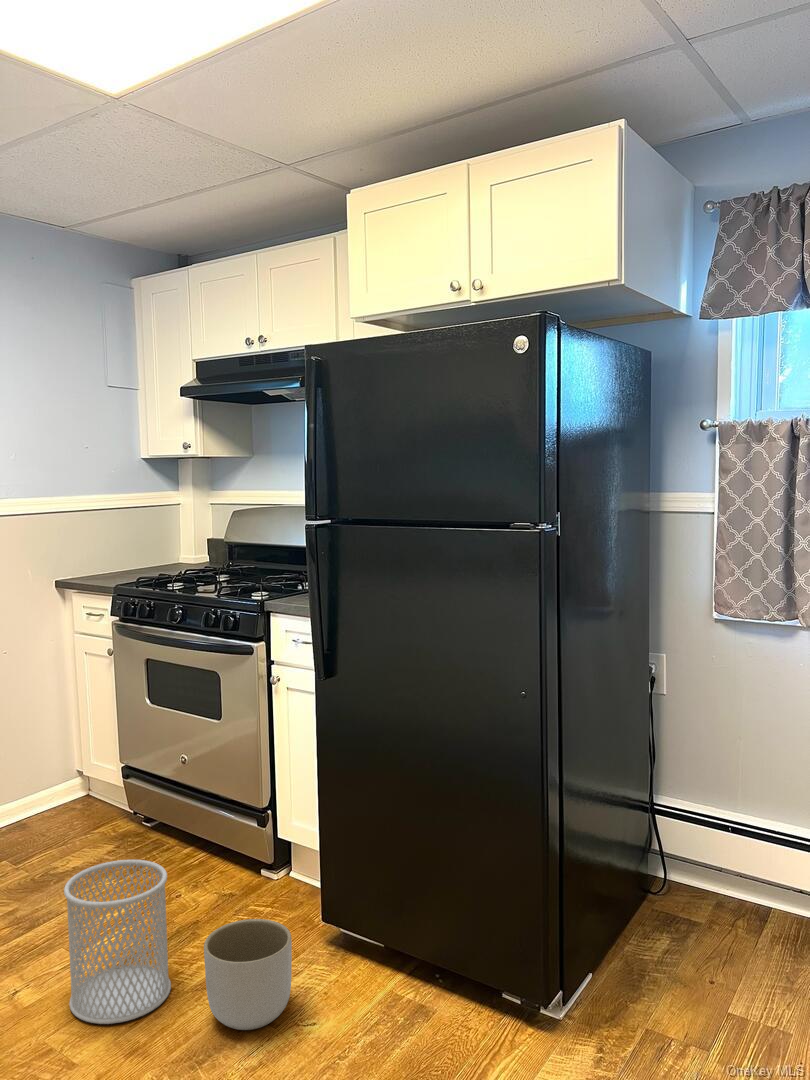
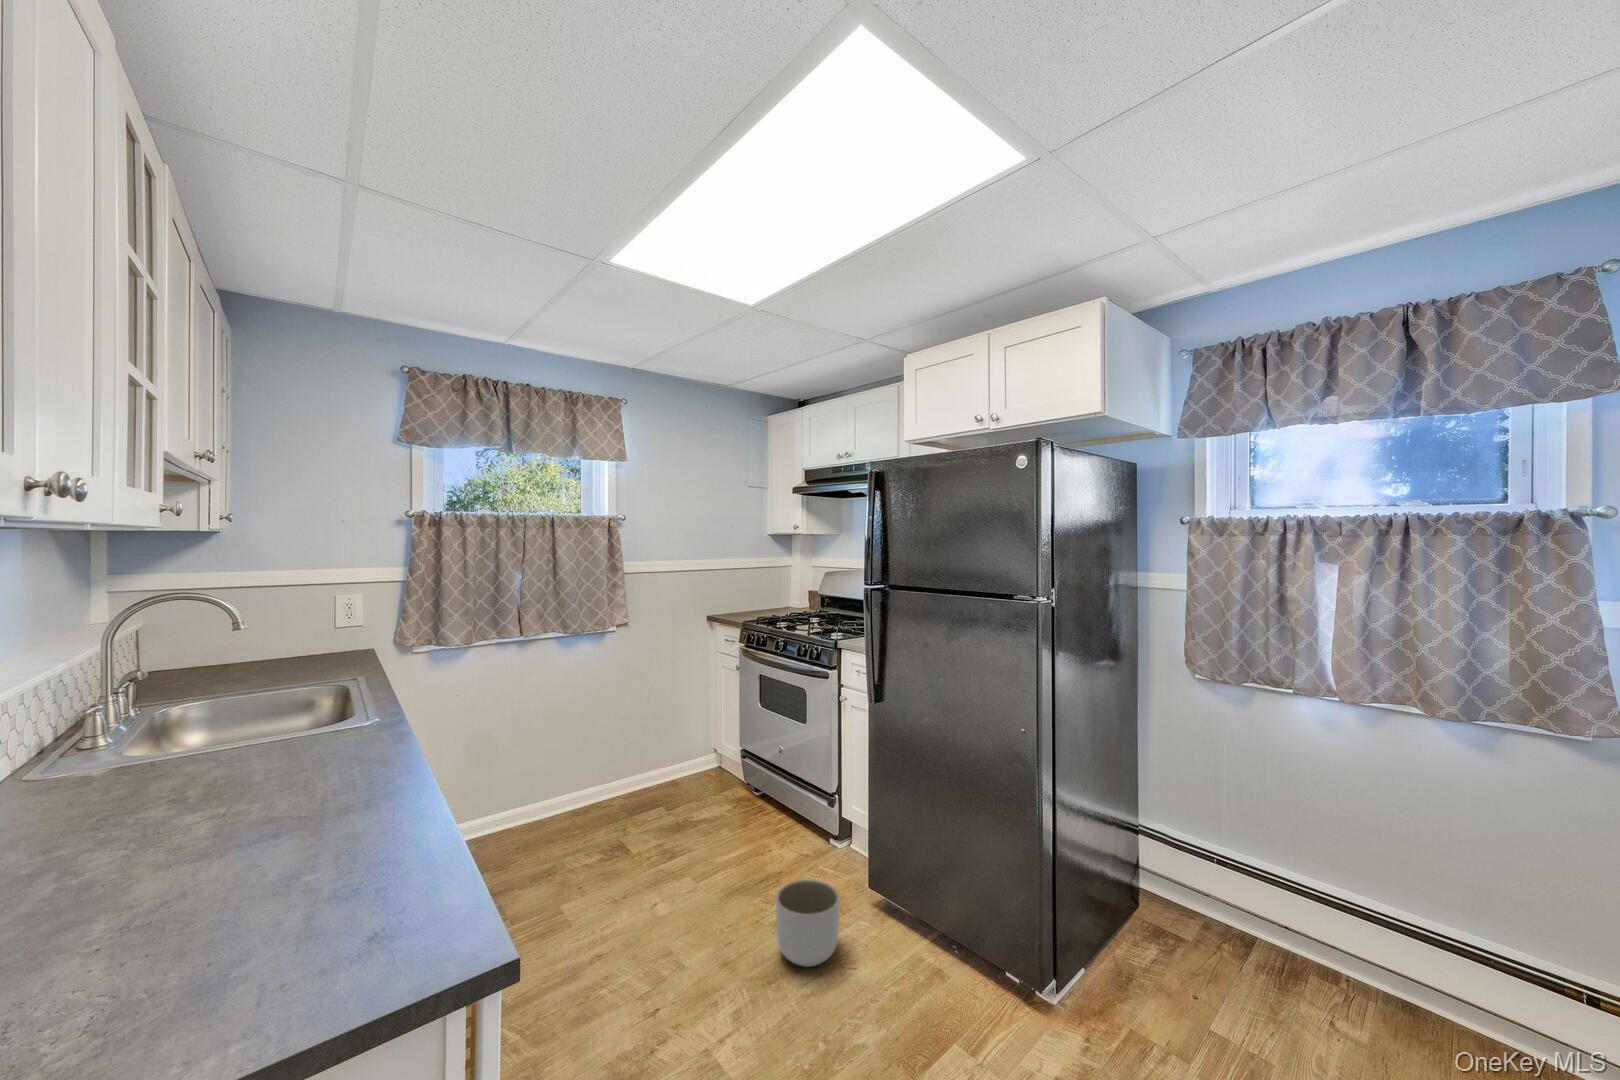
wastebasket: present [64,860,171,1024] -> none [685,822,756,943]

